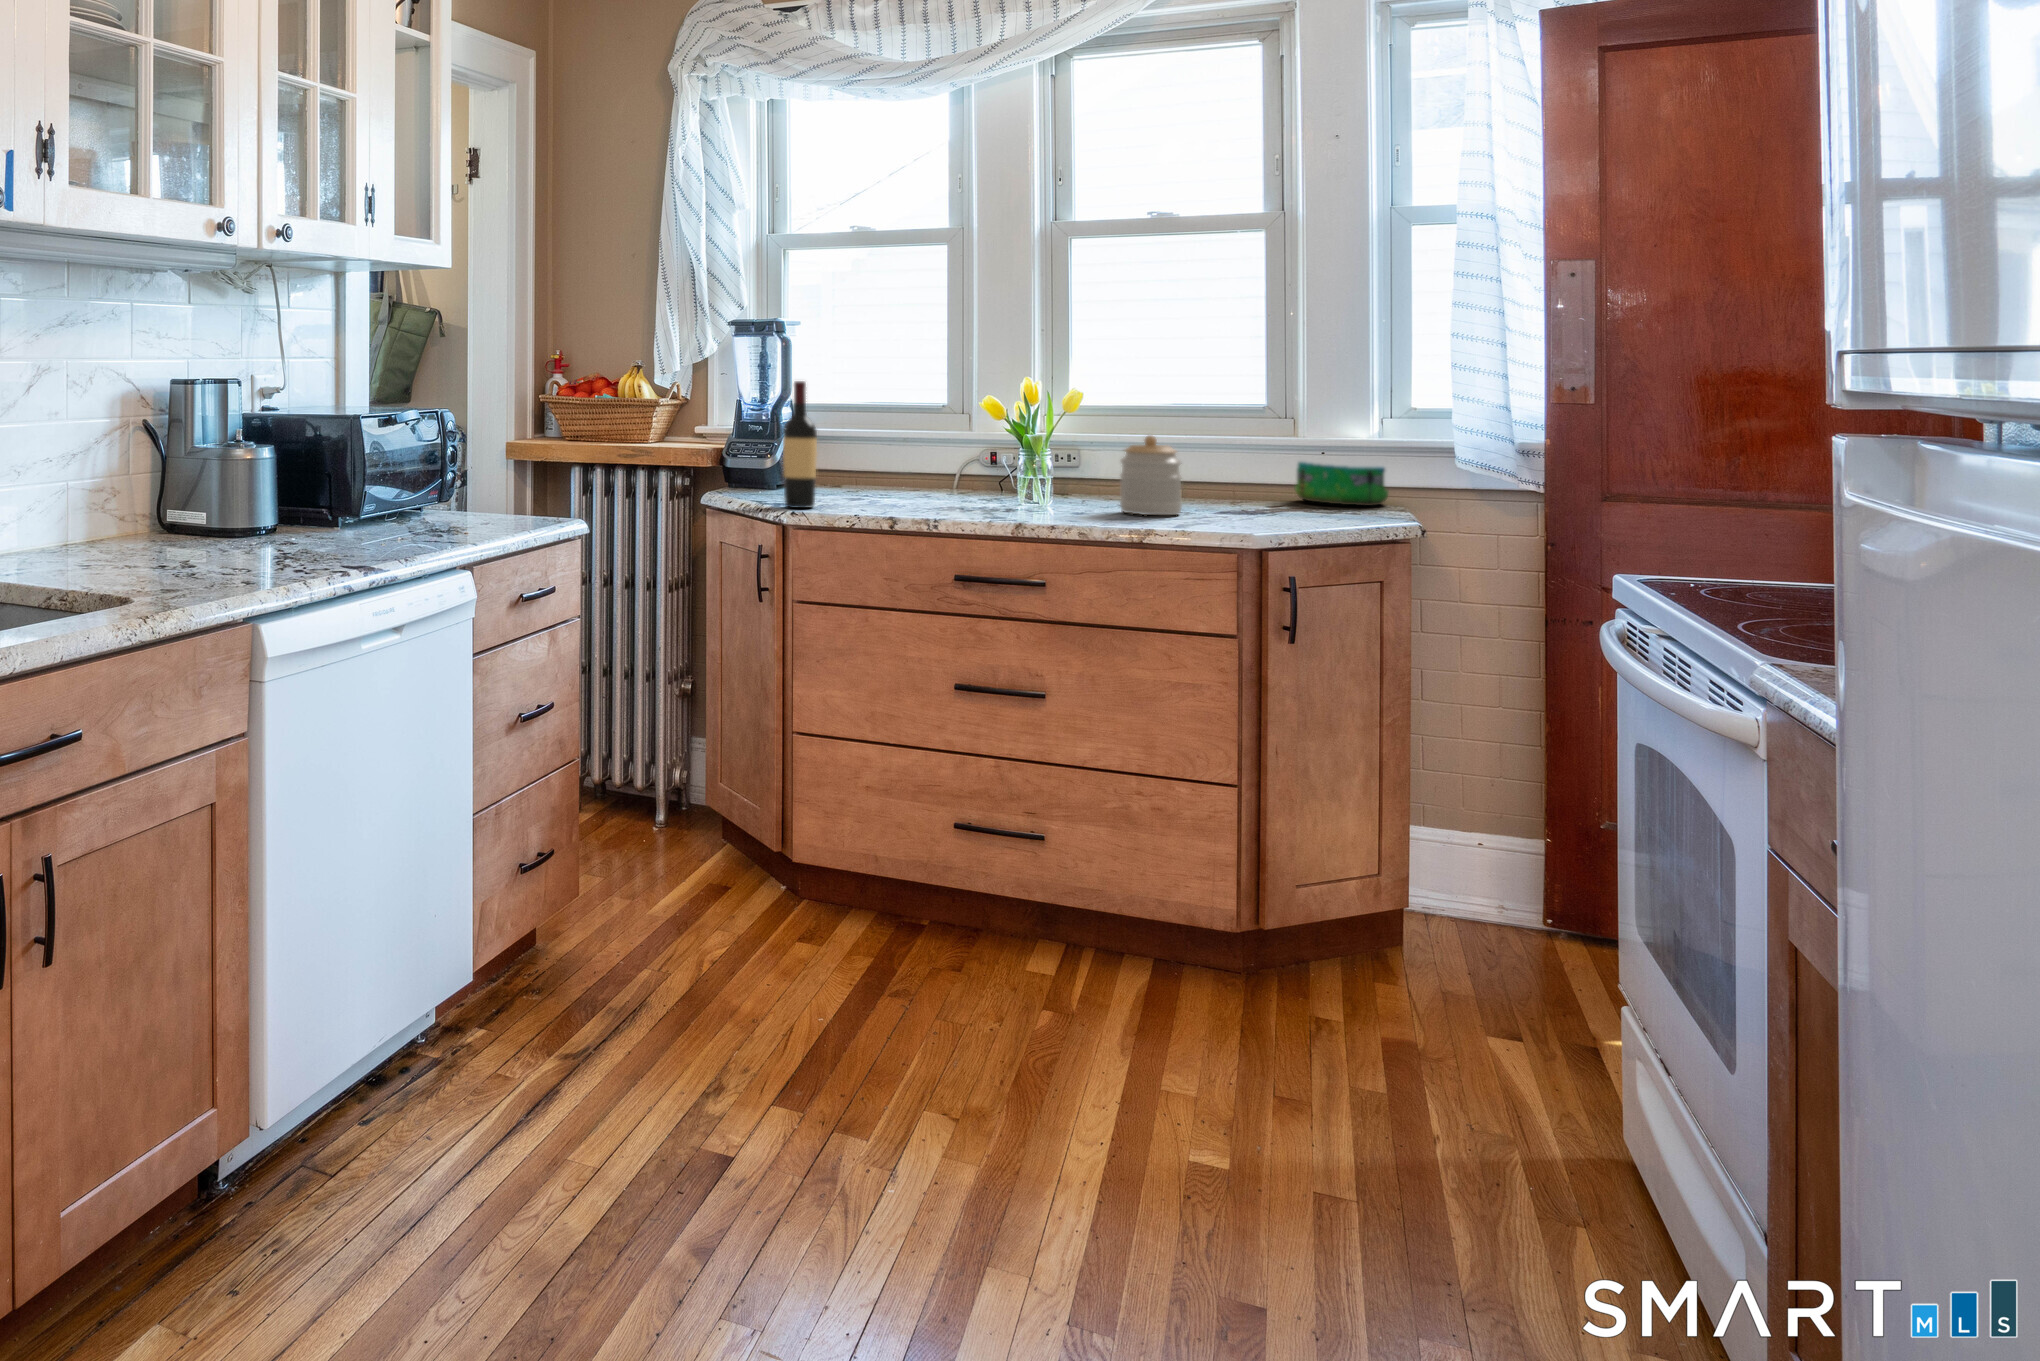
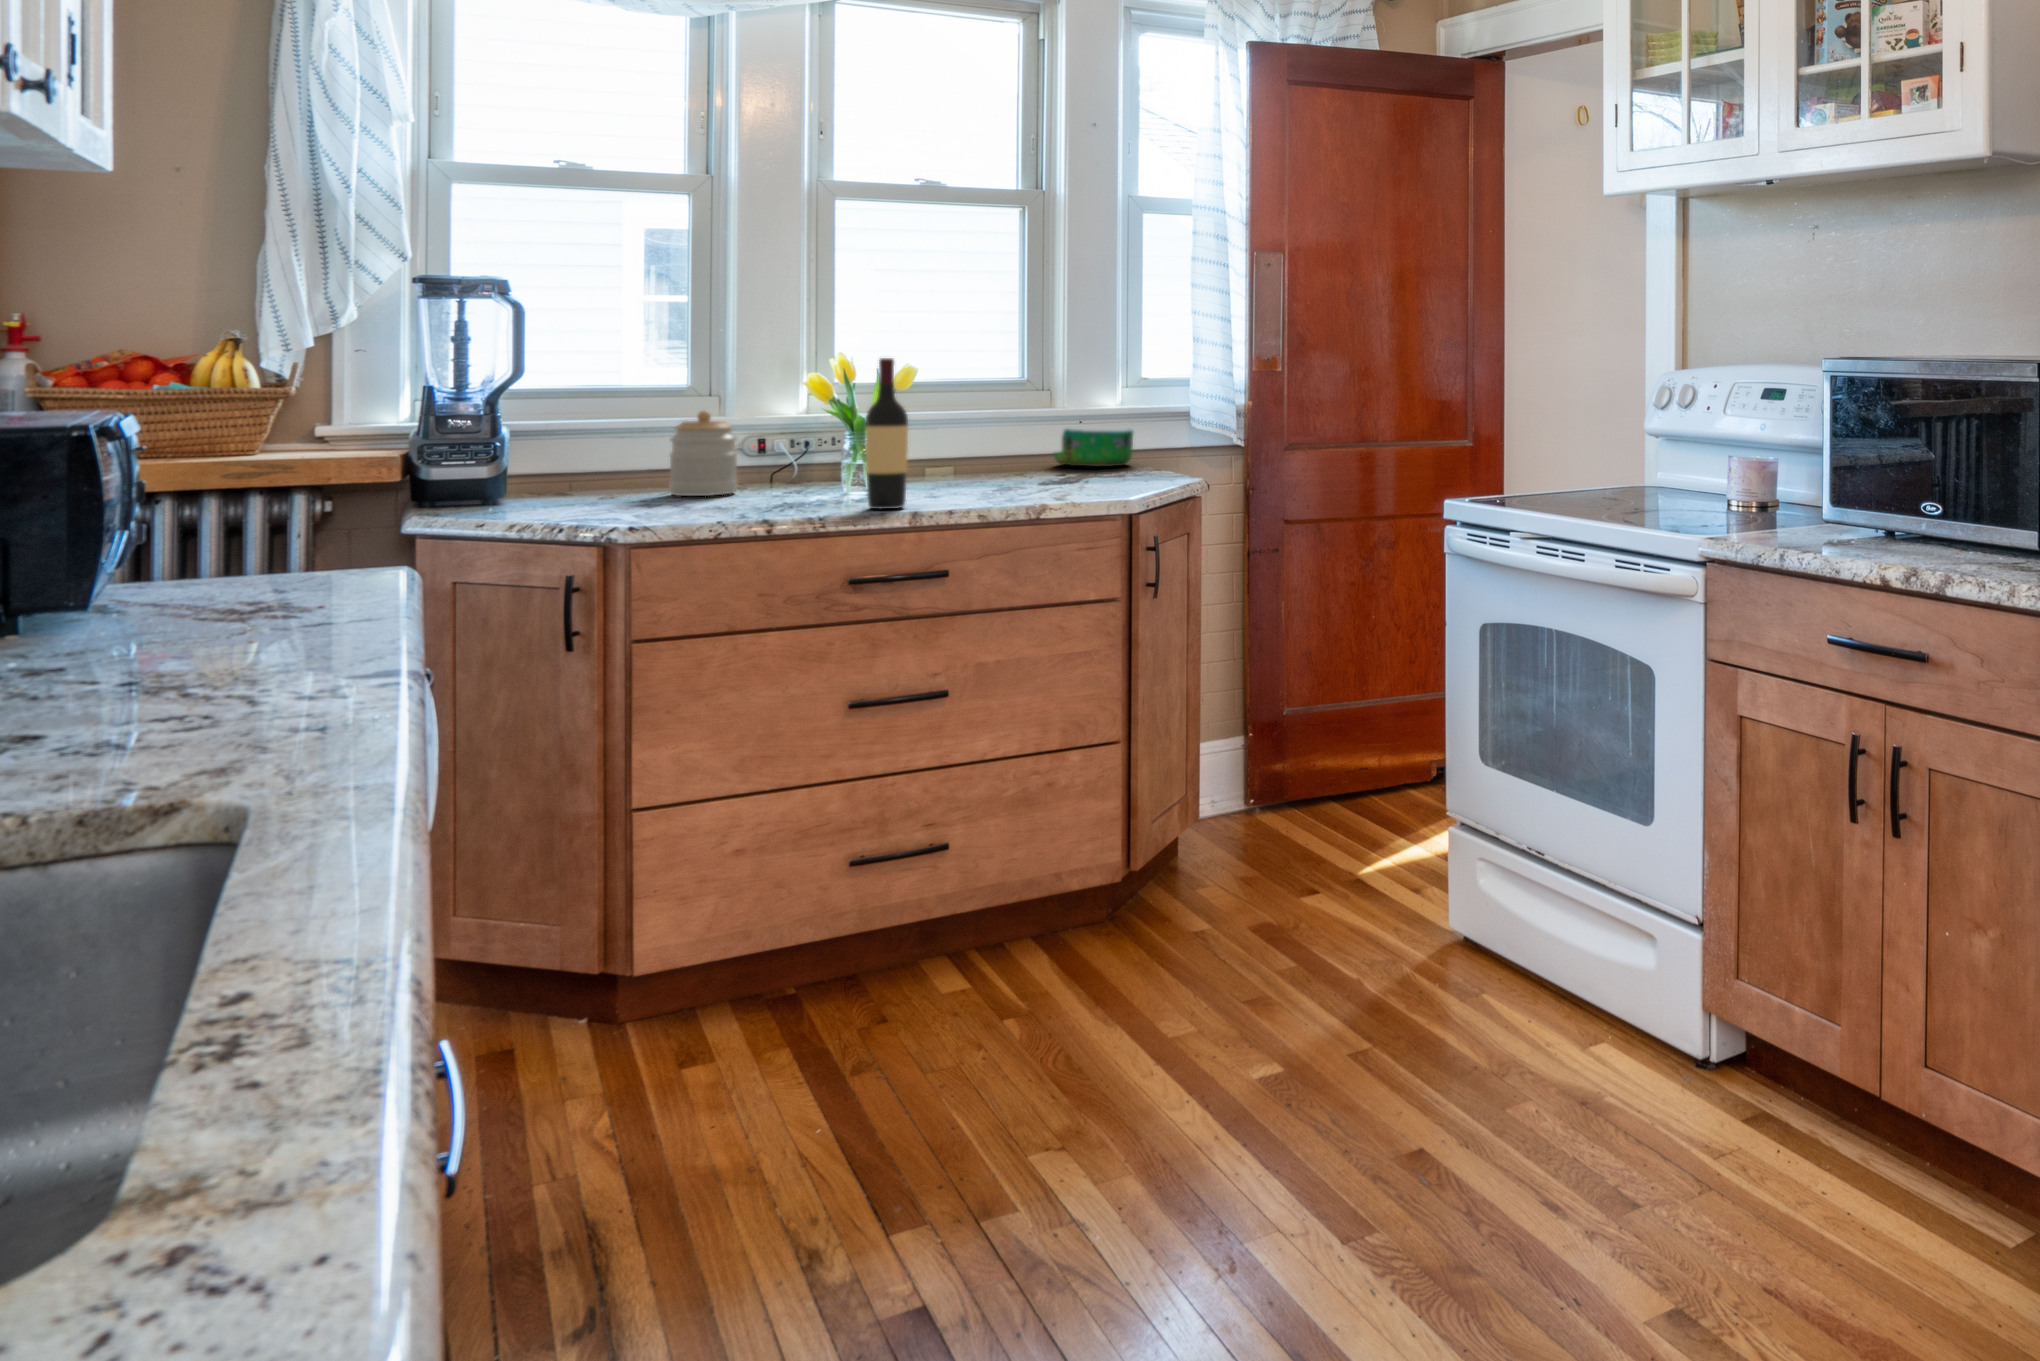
wine bottle: present [783,381,817,508] -> present [866,358,908,509]
jar: present [1120,435,1182,515] -> present [669,411,737,496]

